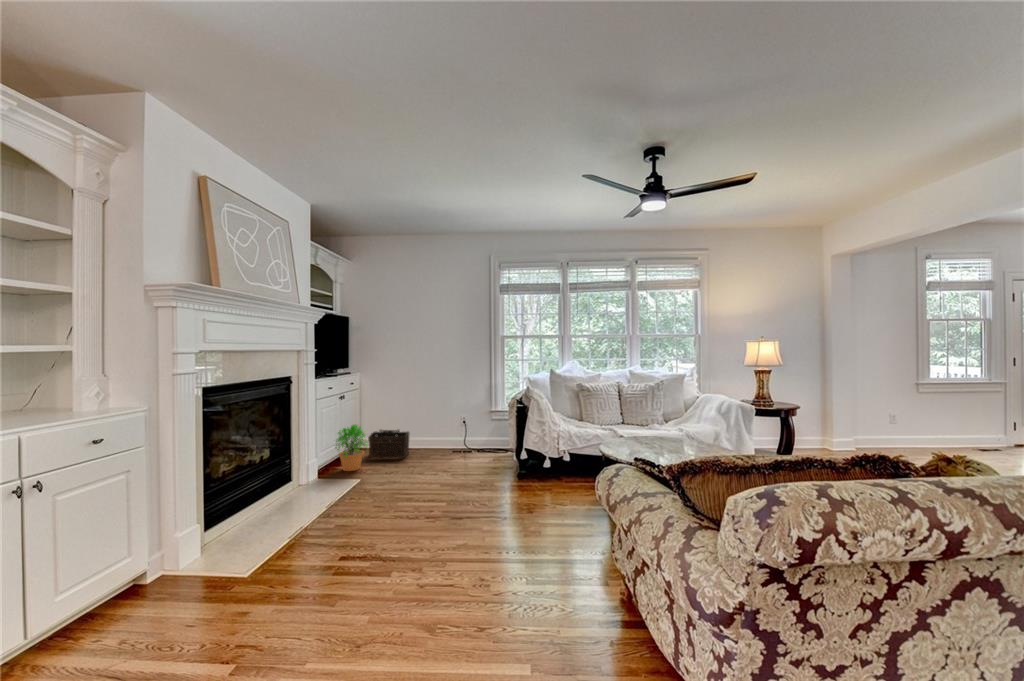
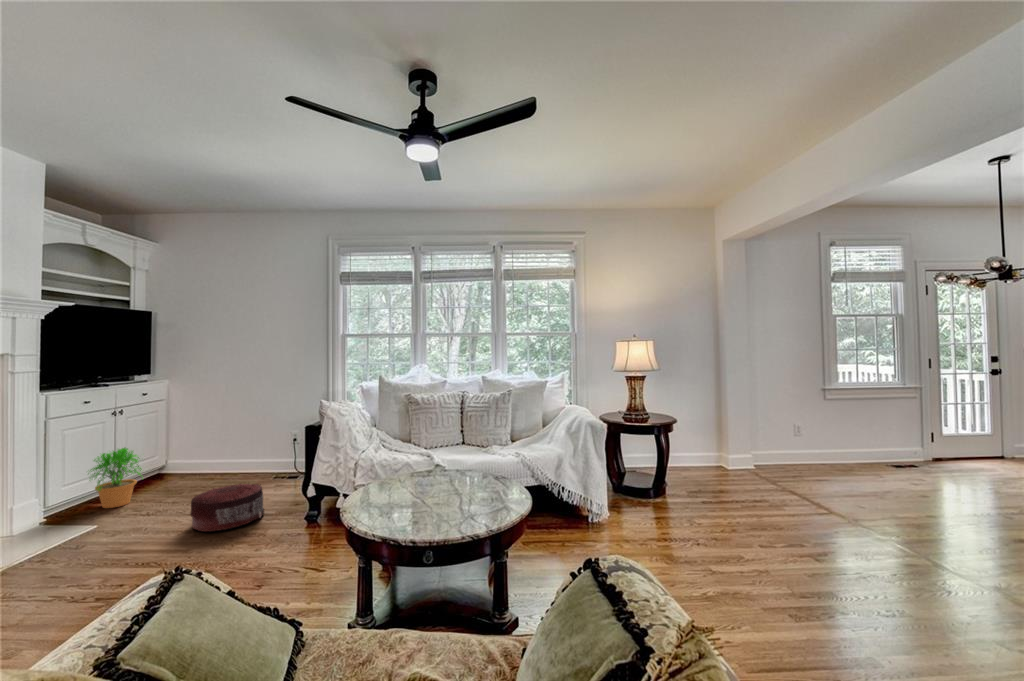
basket: present [368,430,409,459] -> none [162,449,228,487]
pouf: none [433,452,481,485] -> present [190,484,264,532]

